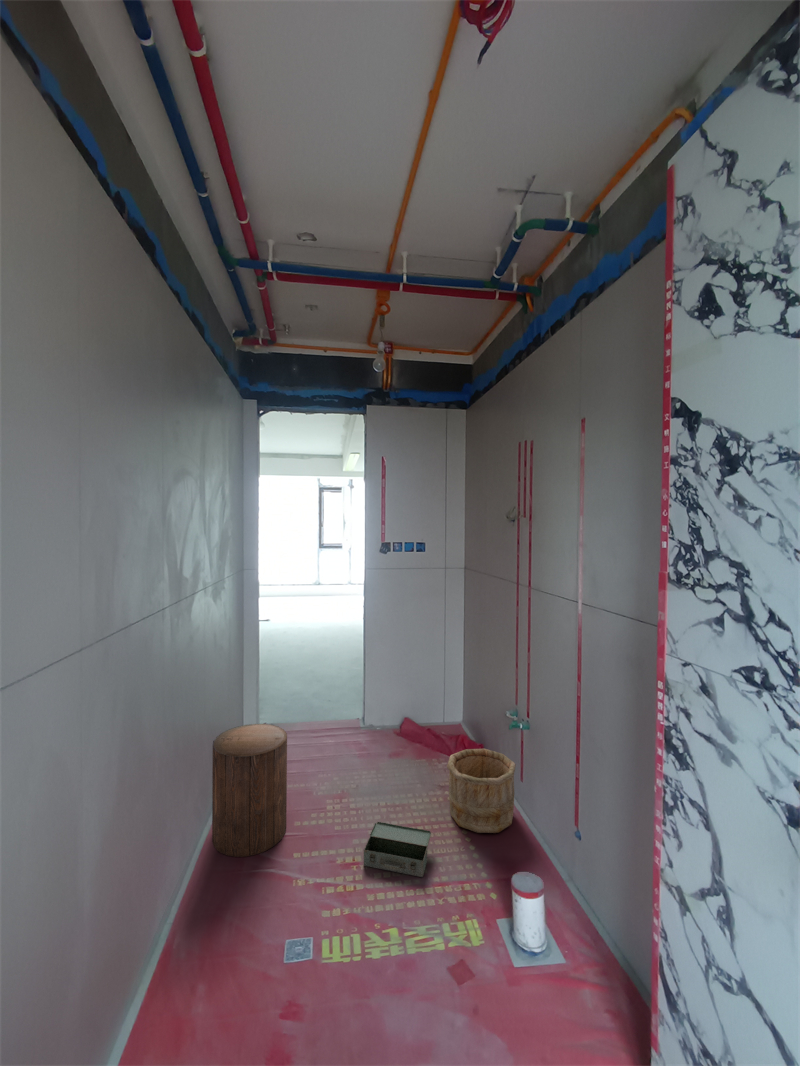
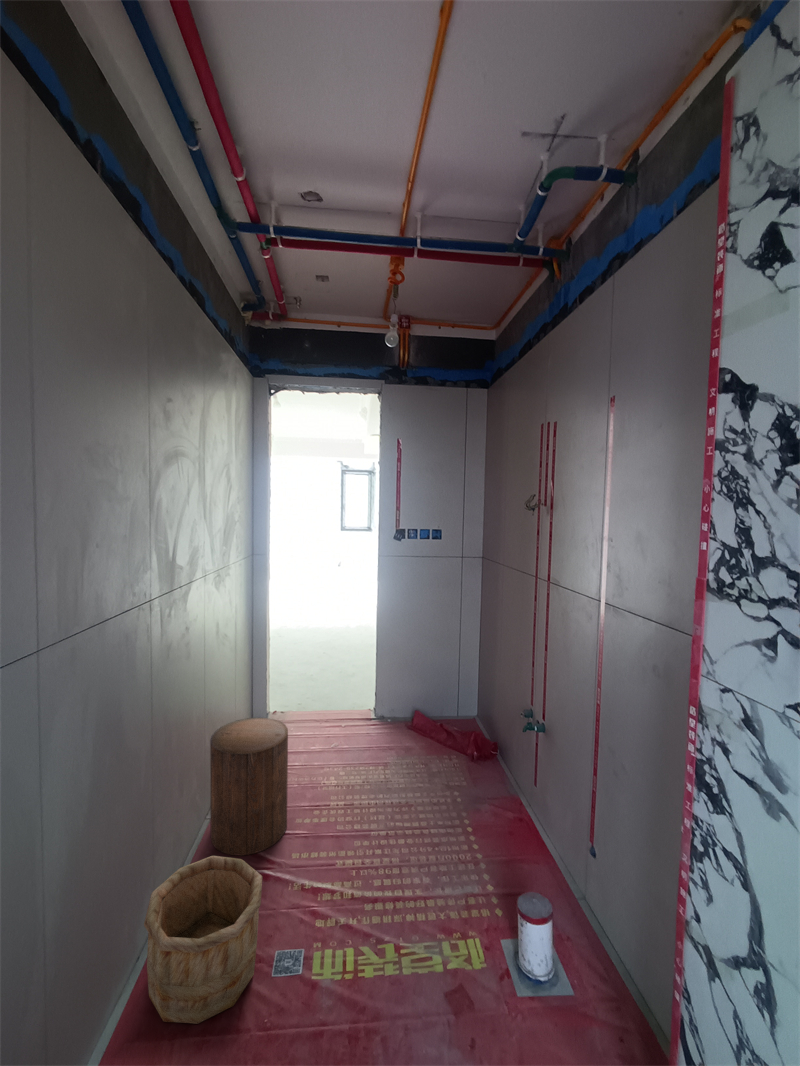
wooden bucket: present [447,749,516,833] -> present [144,856,262,1024]
toolbox: present [364,822,431,877] -> none [363,826,437,890]

